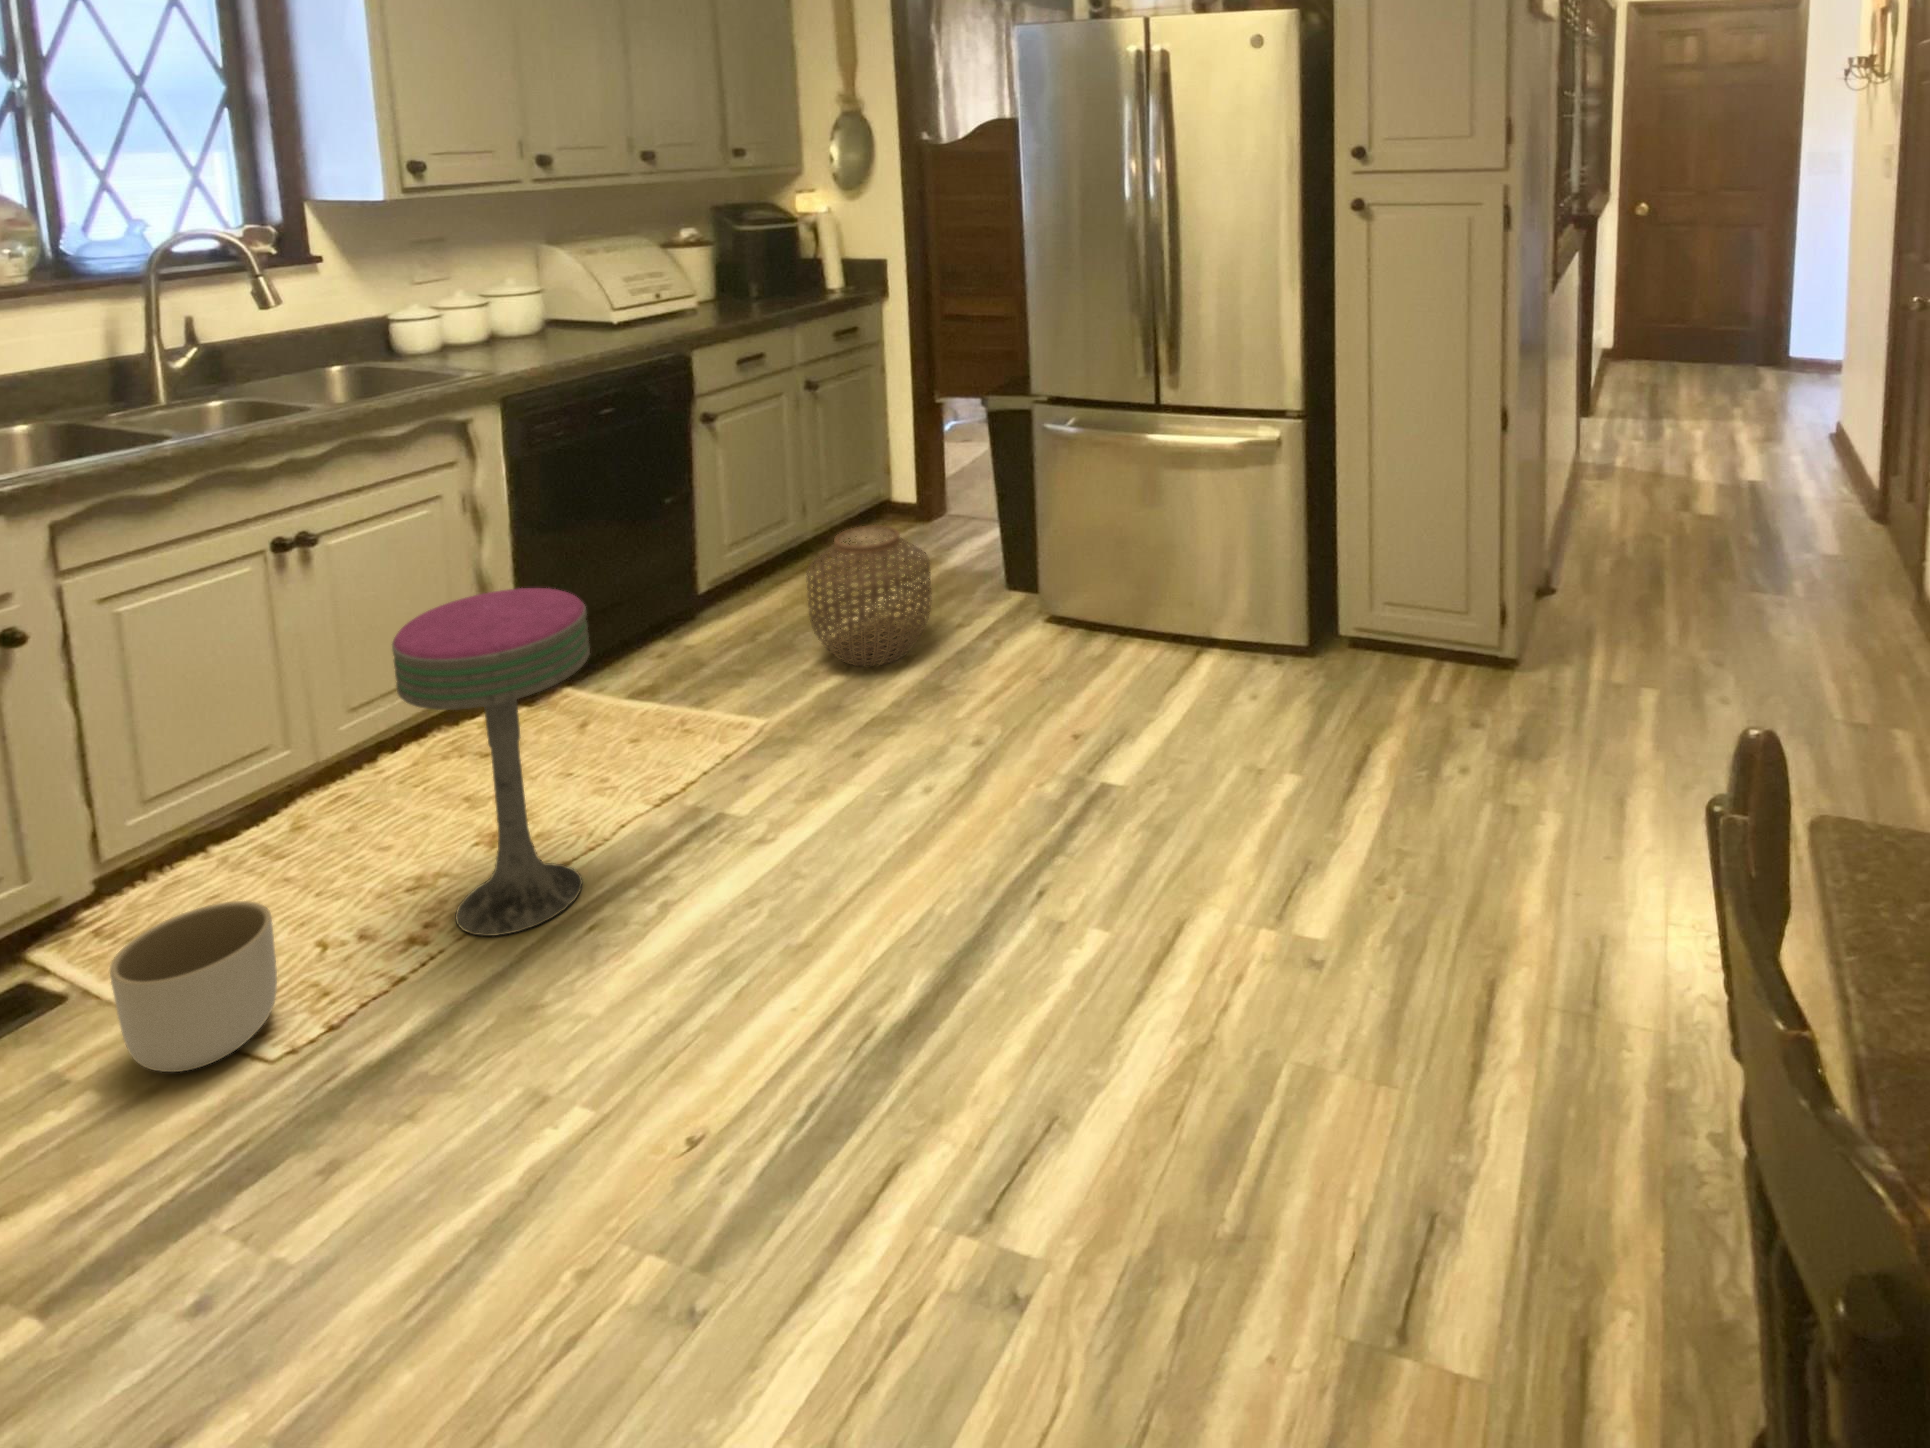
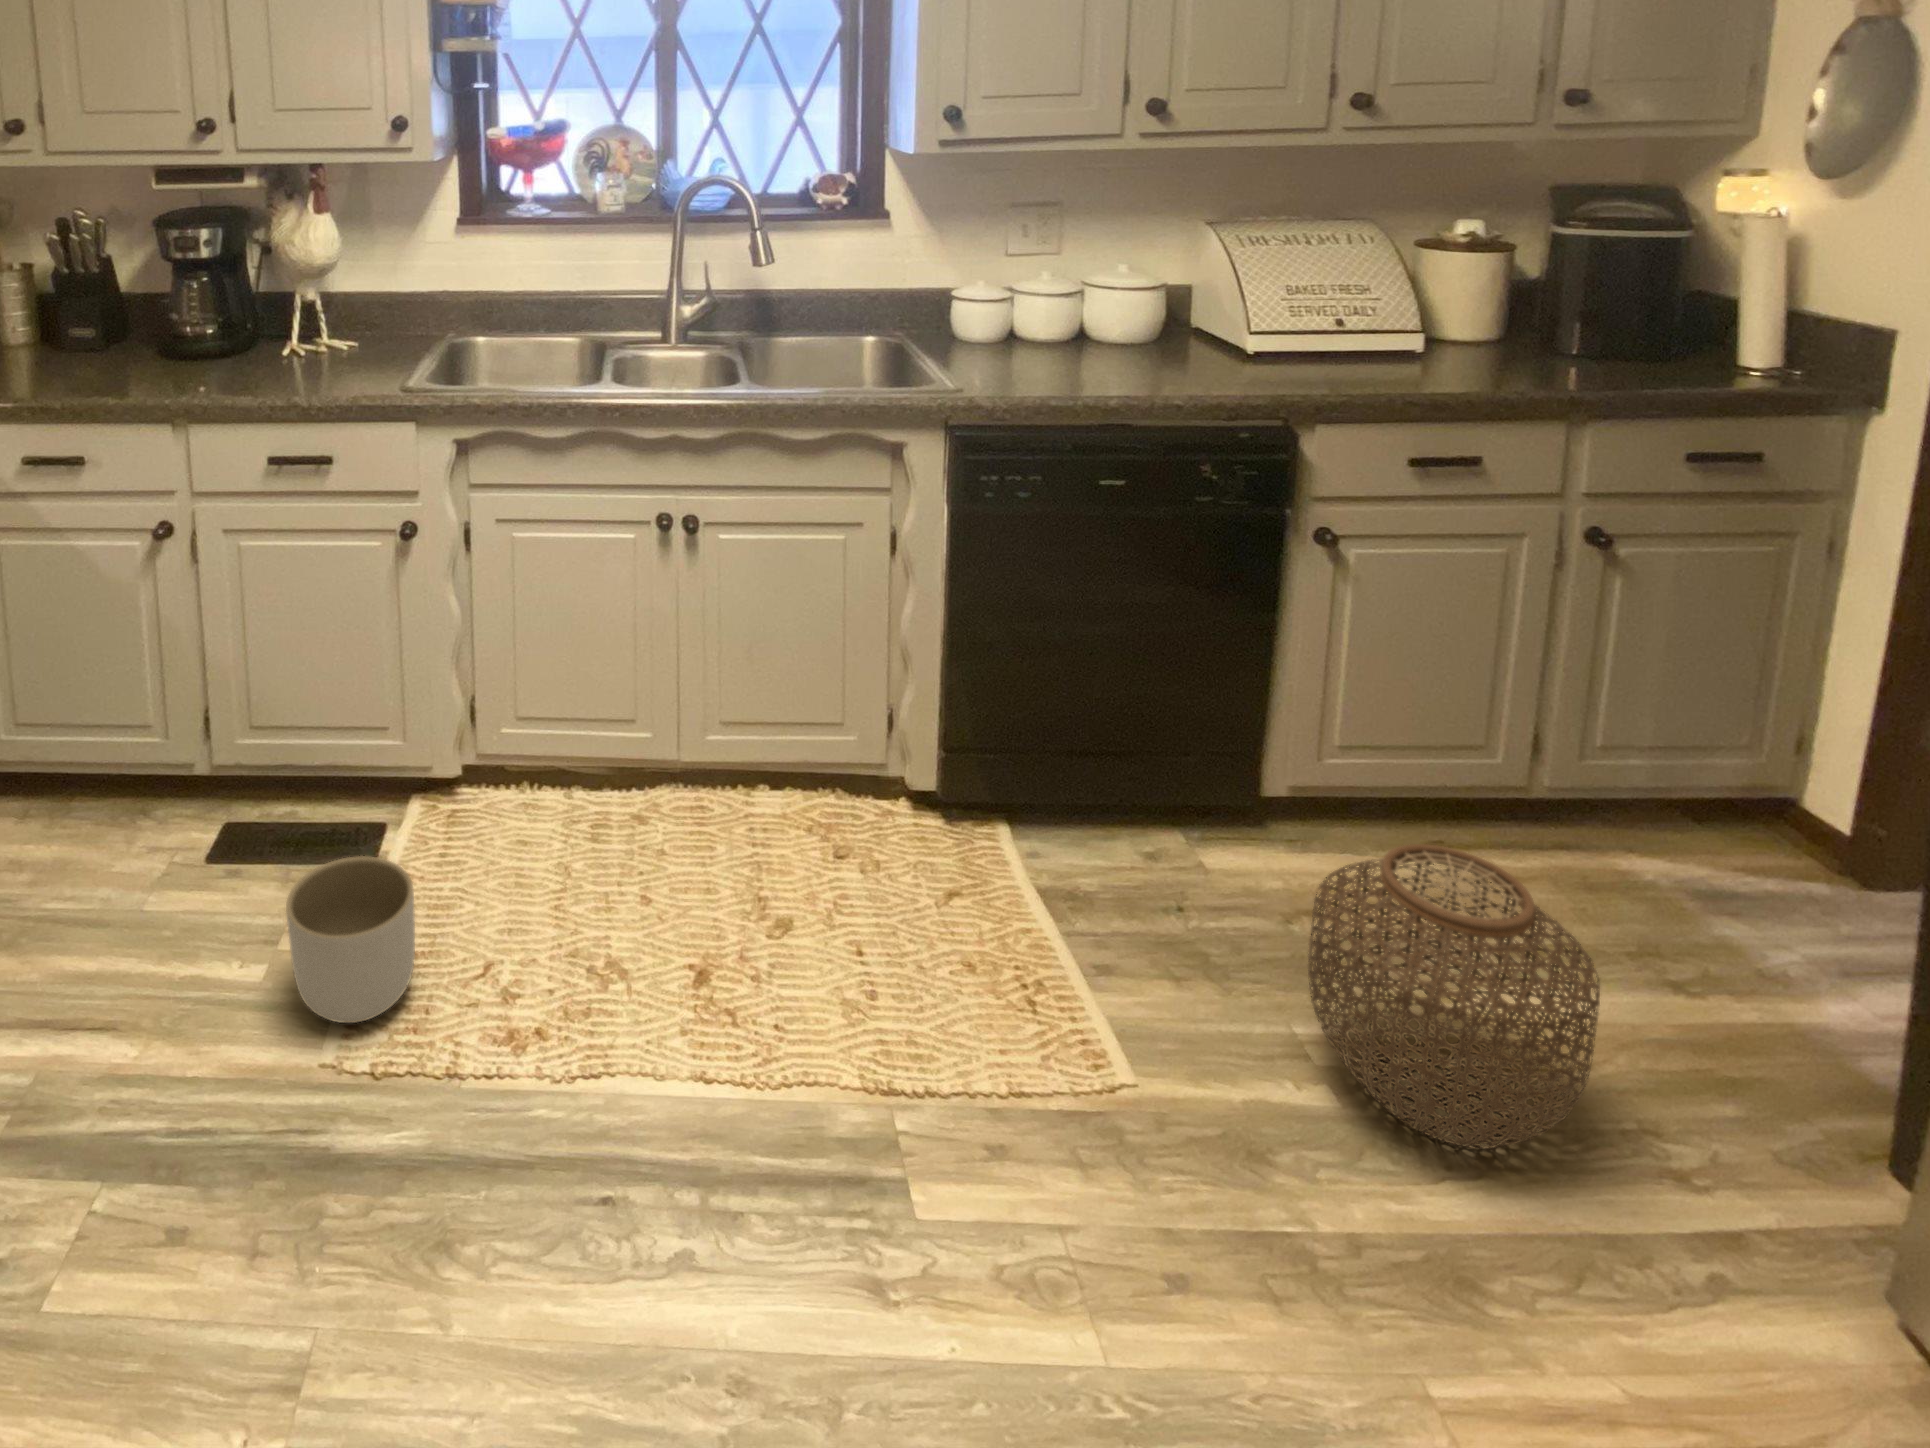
bar stool: present [392,588,590,936] -> none [510,680,734,1141]

